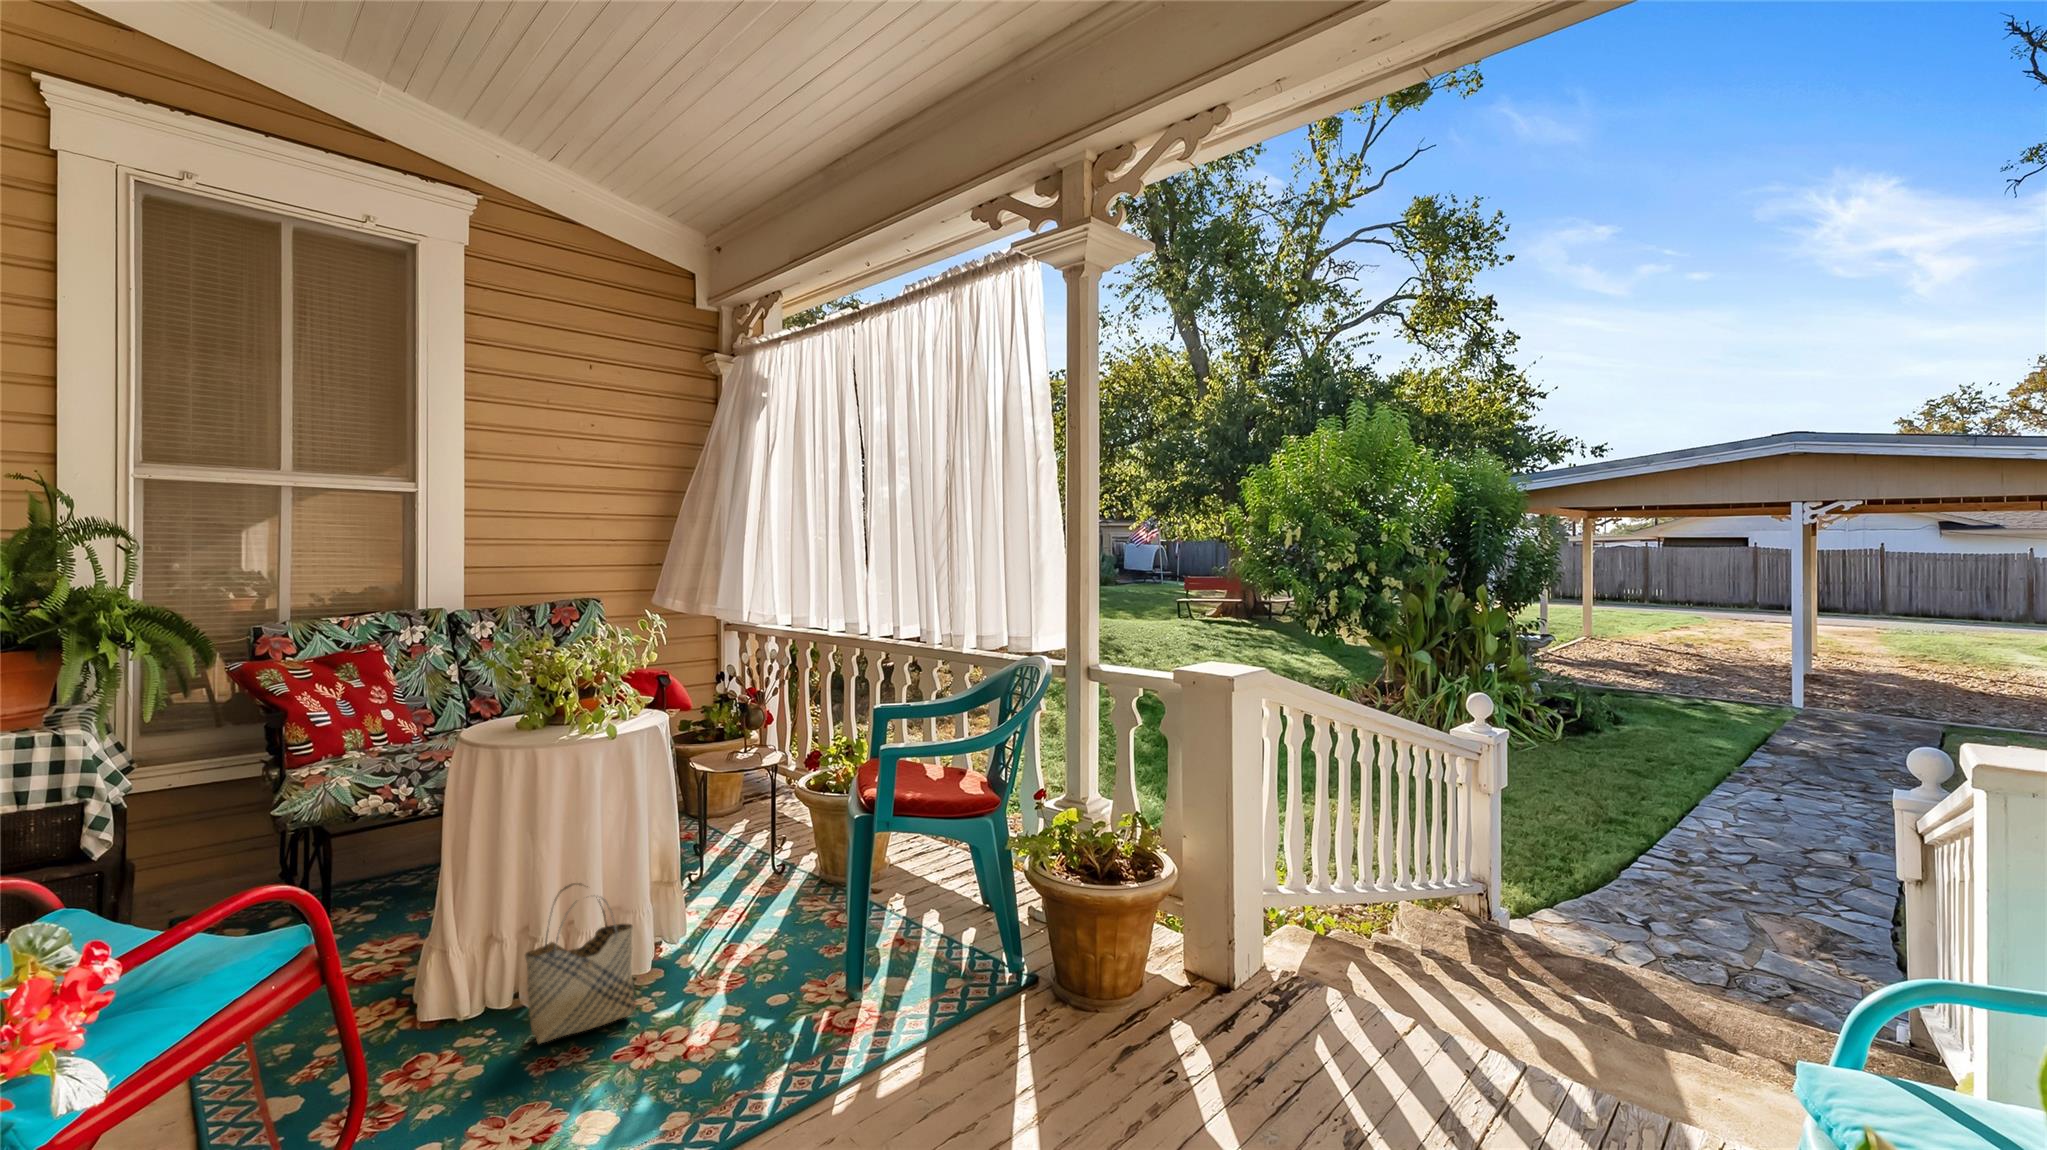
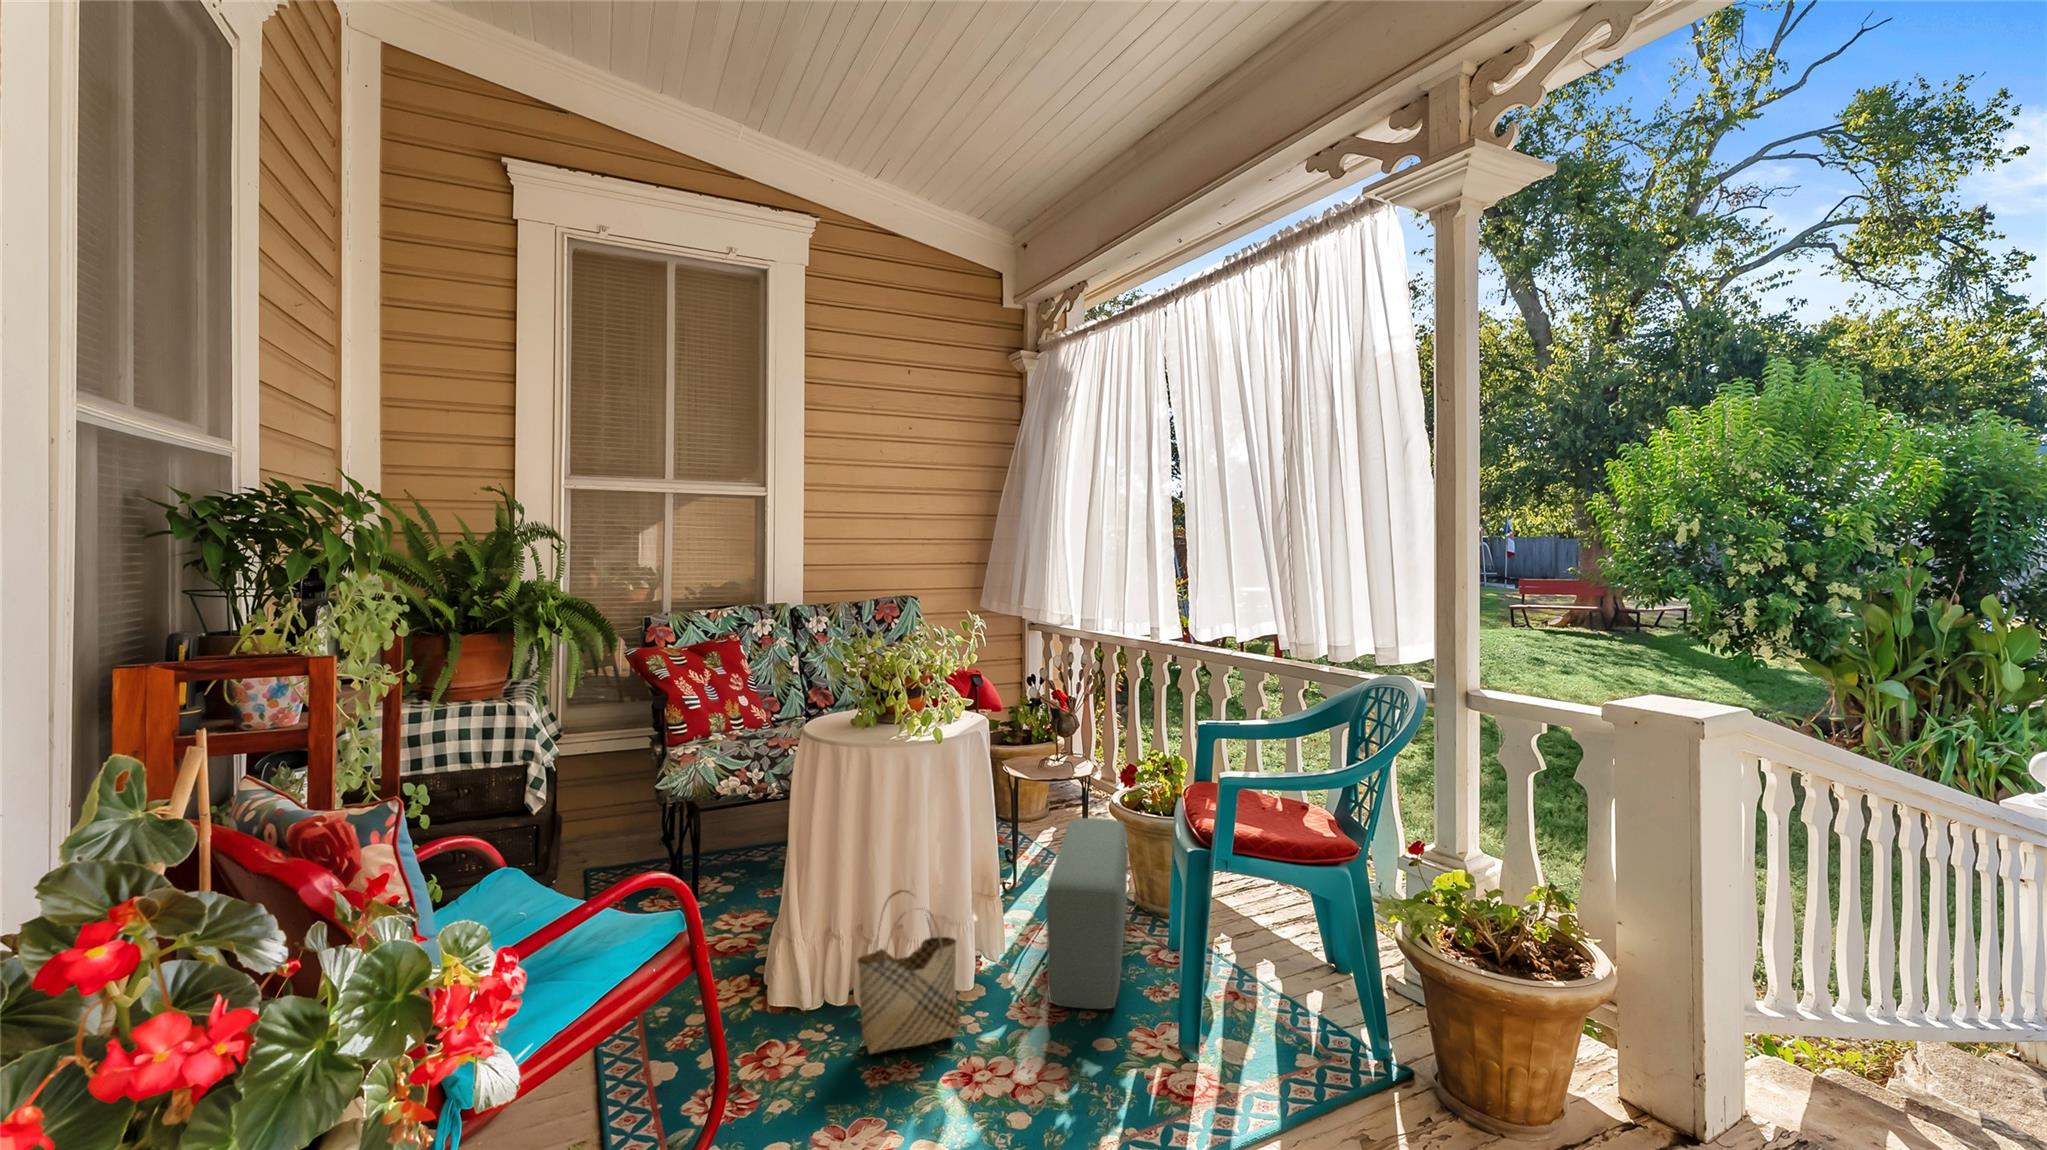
pouf: none [725,804,810,975] -> present [1046,818,1128,1009]

